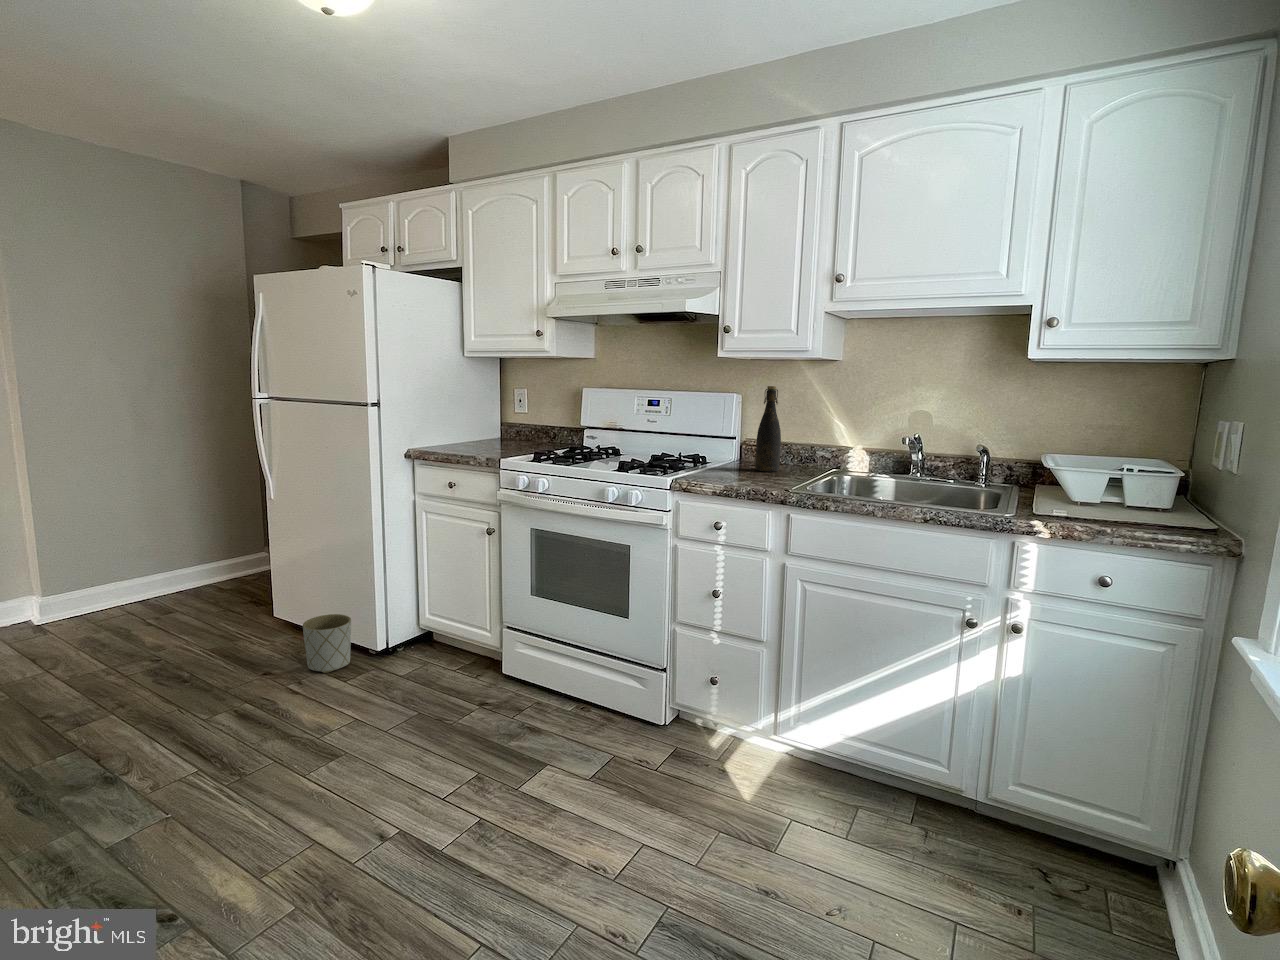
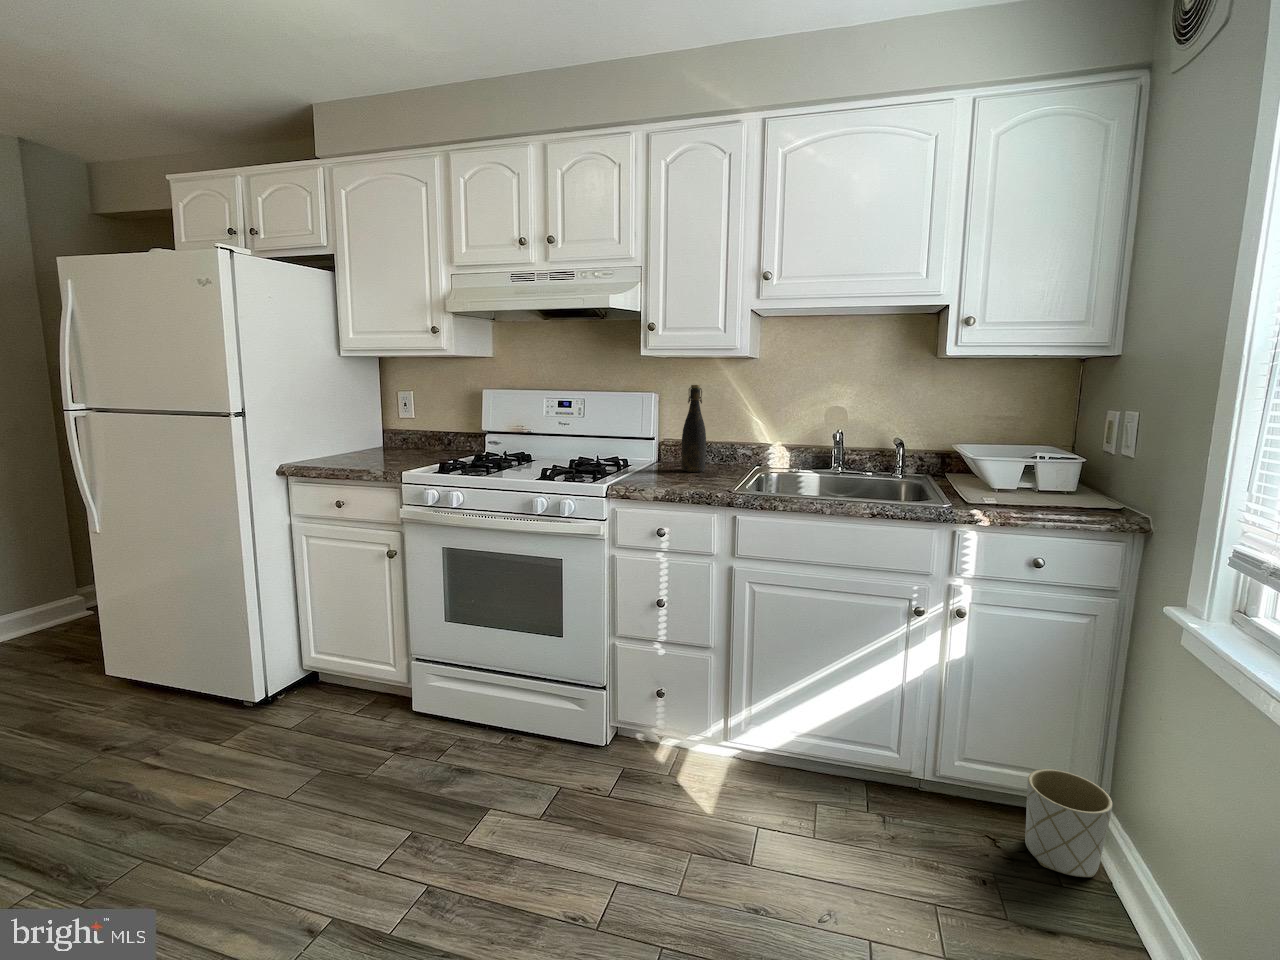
planter: present [303,614,351,673] -> present [1025,769,1113,877]

